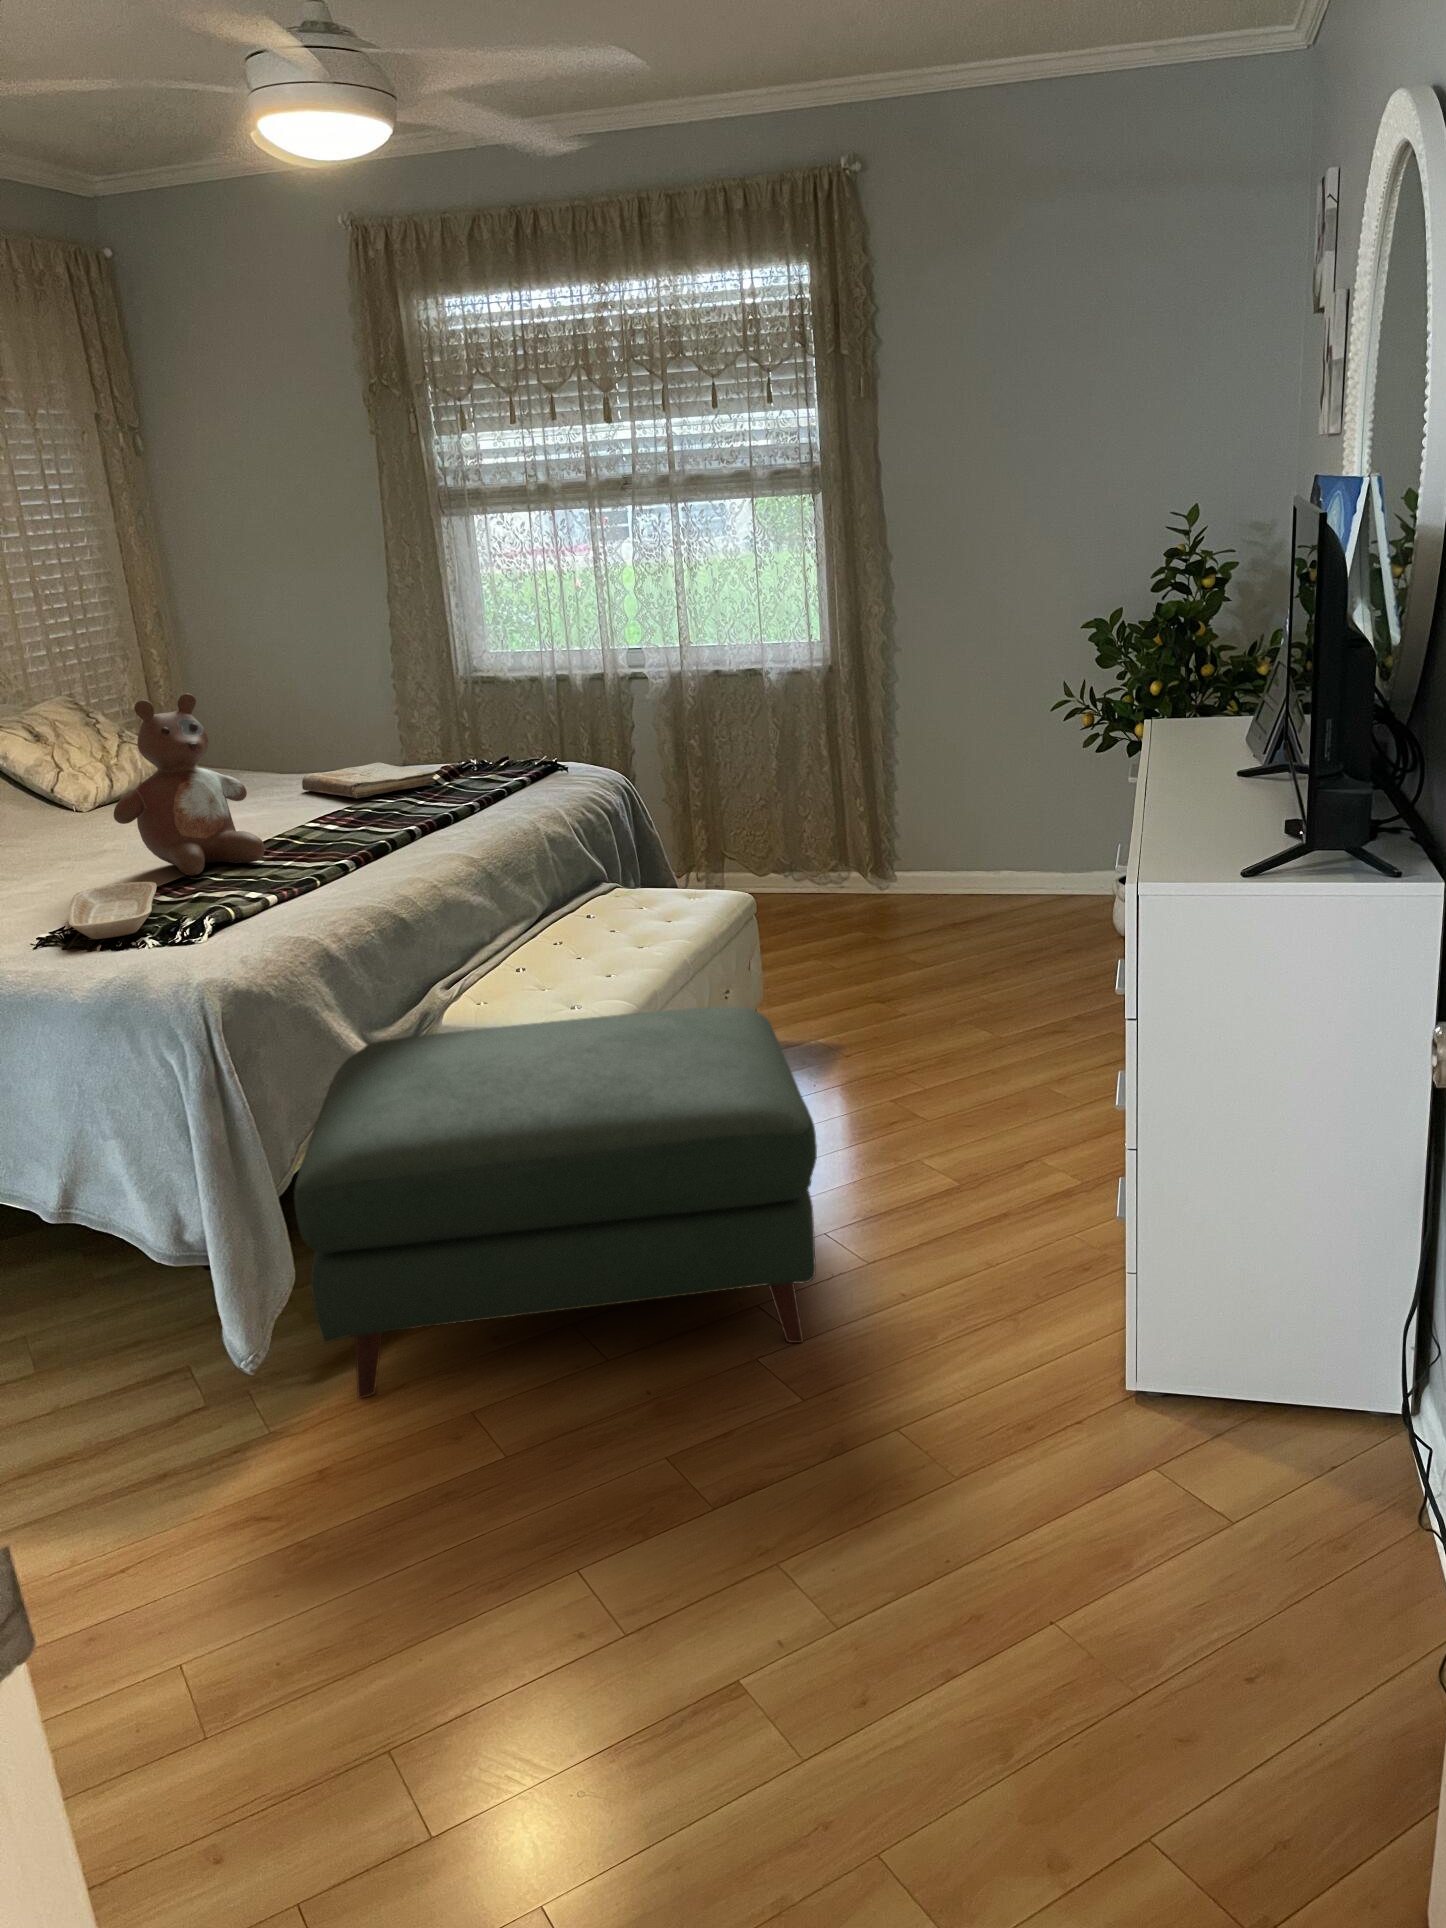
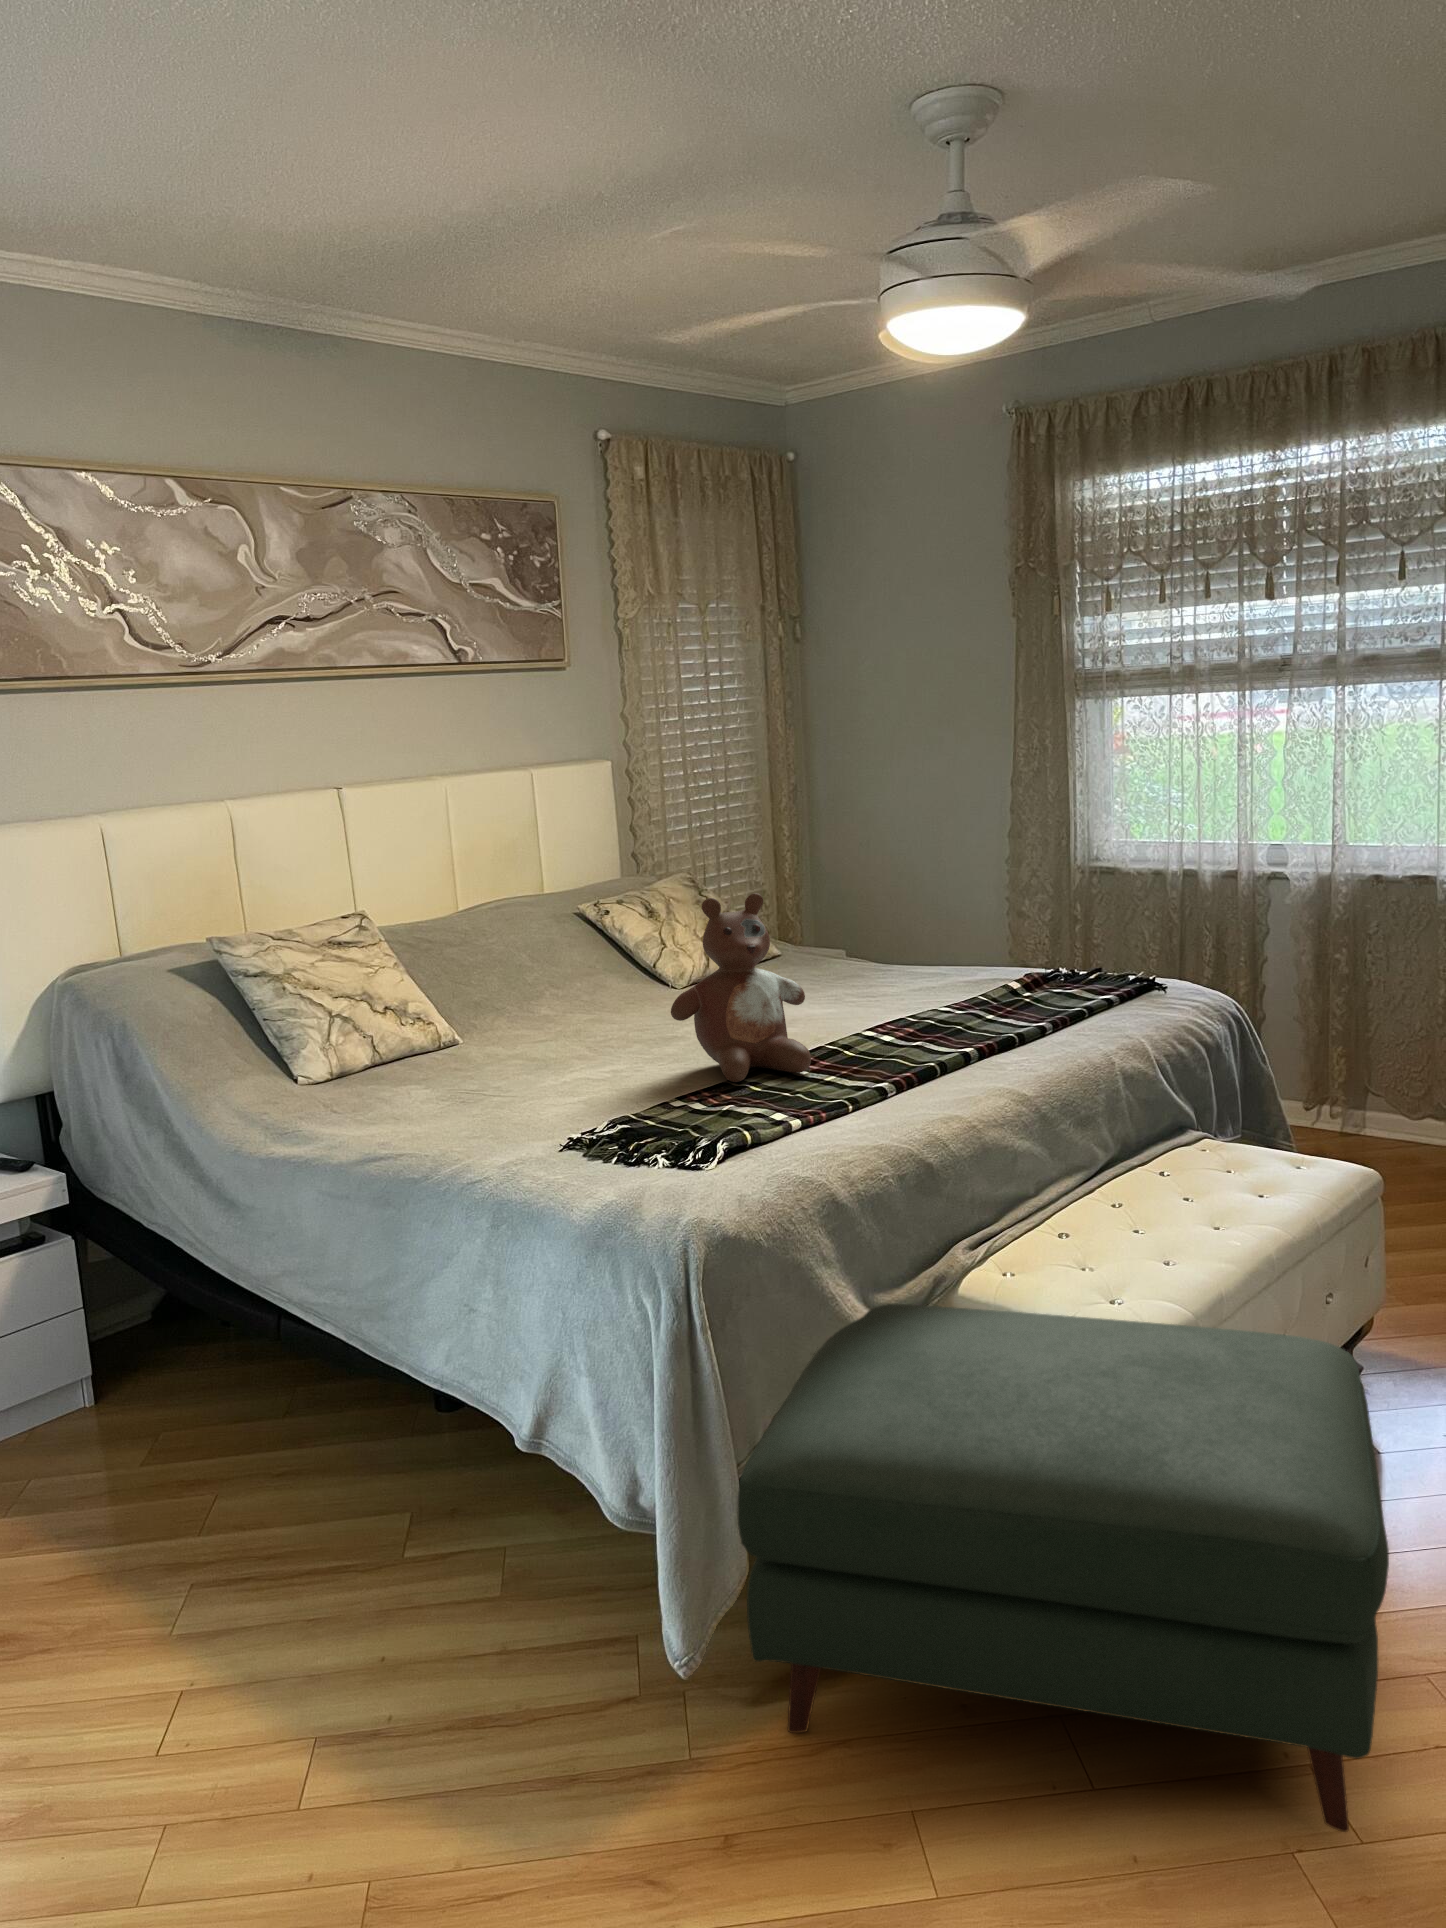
book: present [302,762,436,798] -> none [882,963,1019,1005]
tray: present [68,882,157,939] -> none [591,1086,690,1149]

